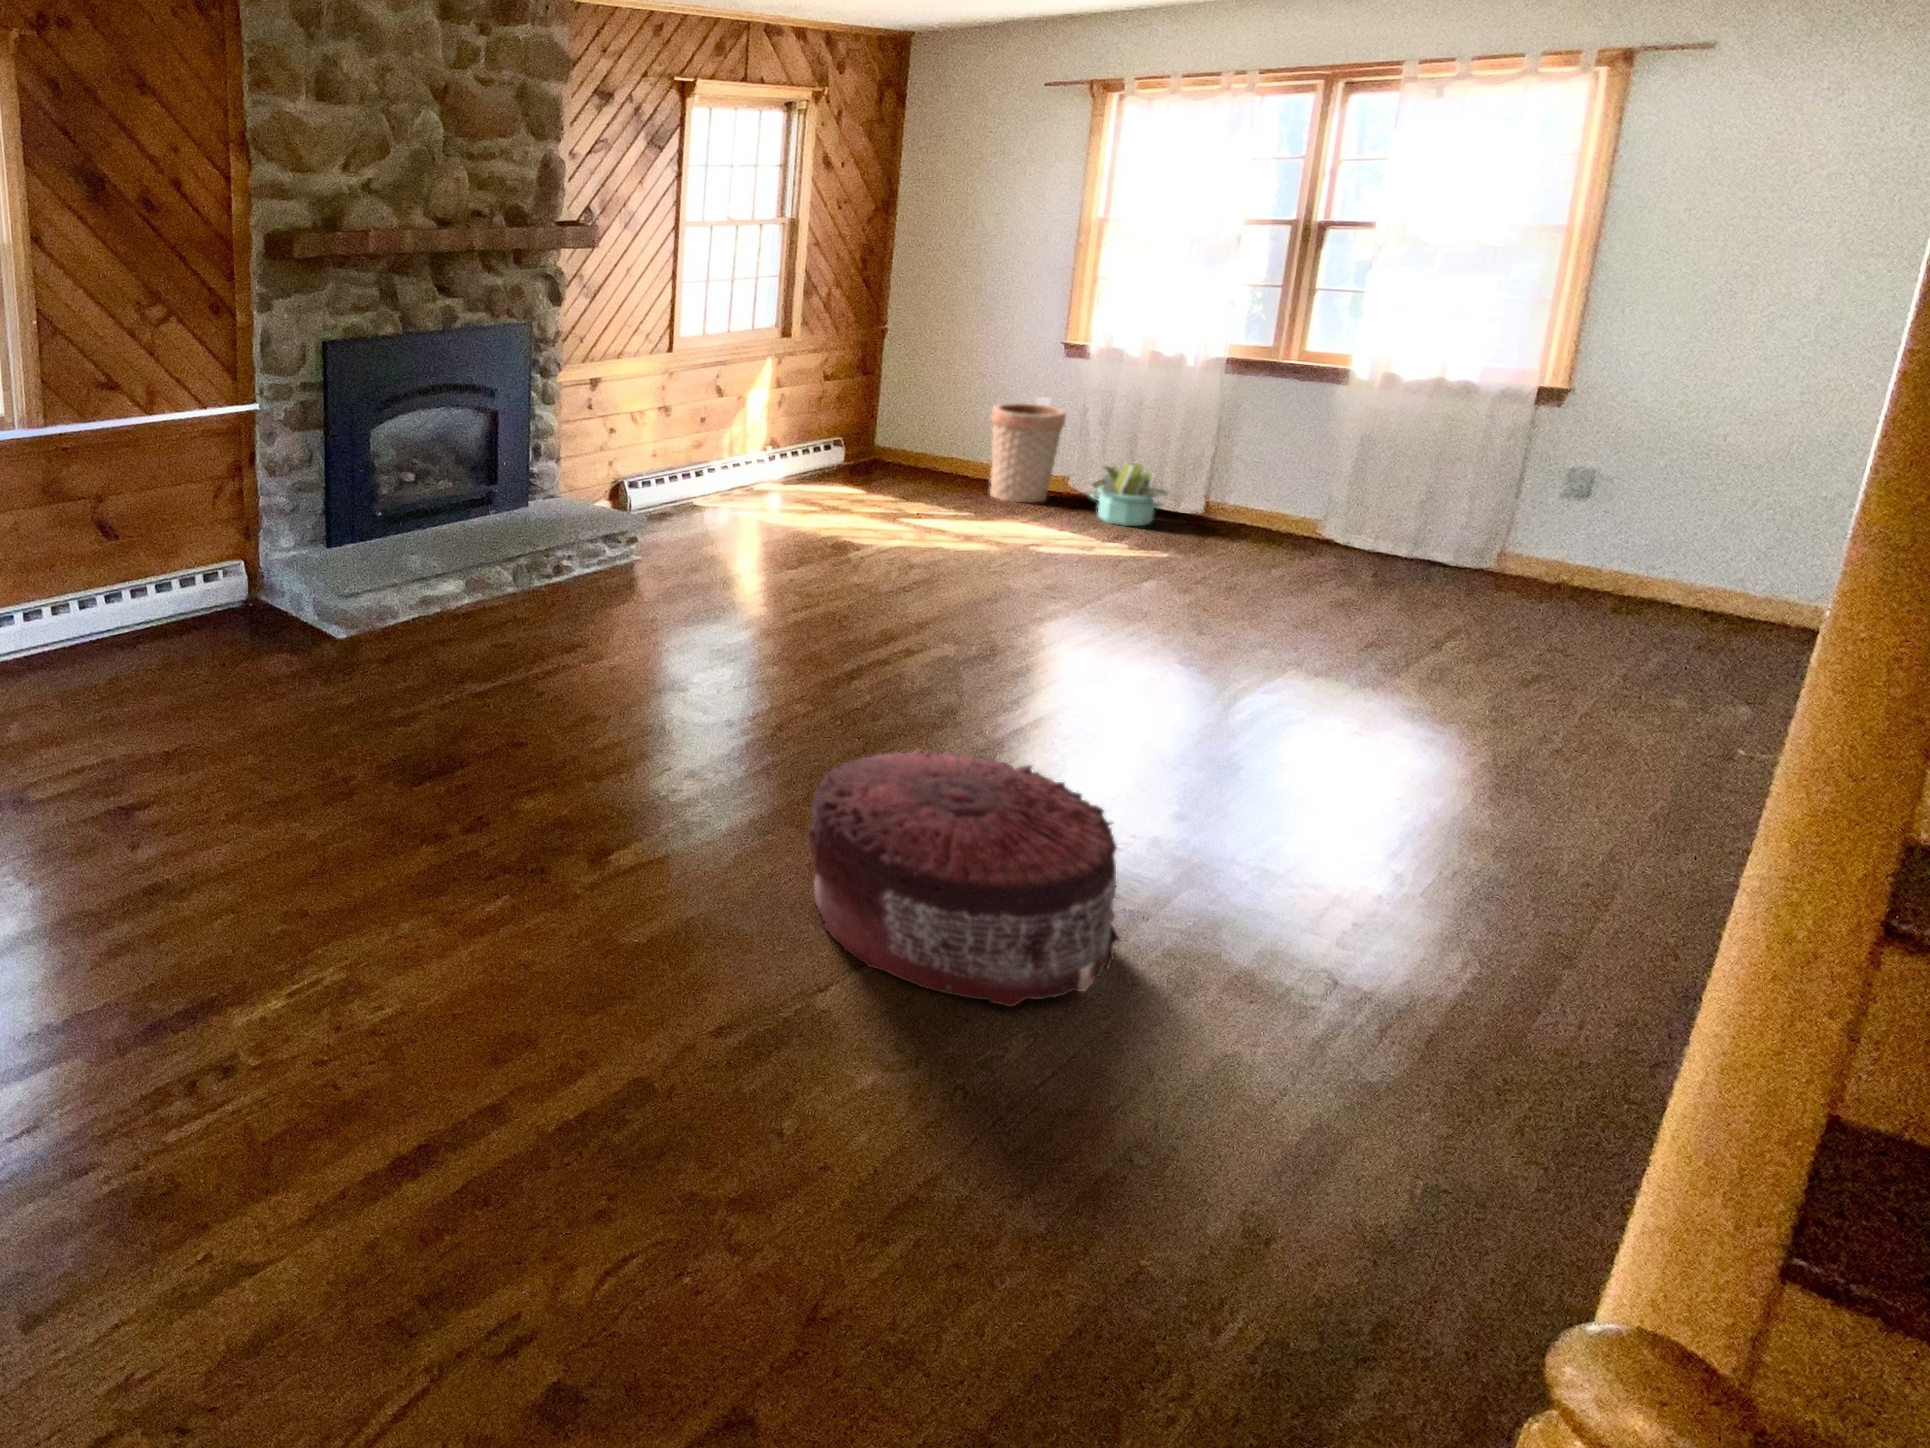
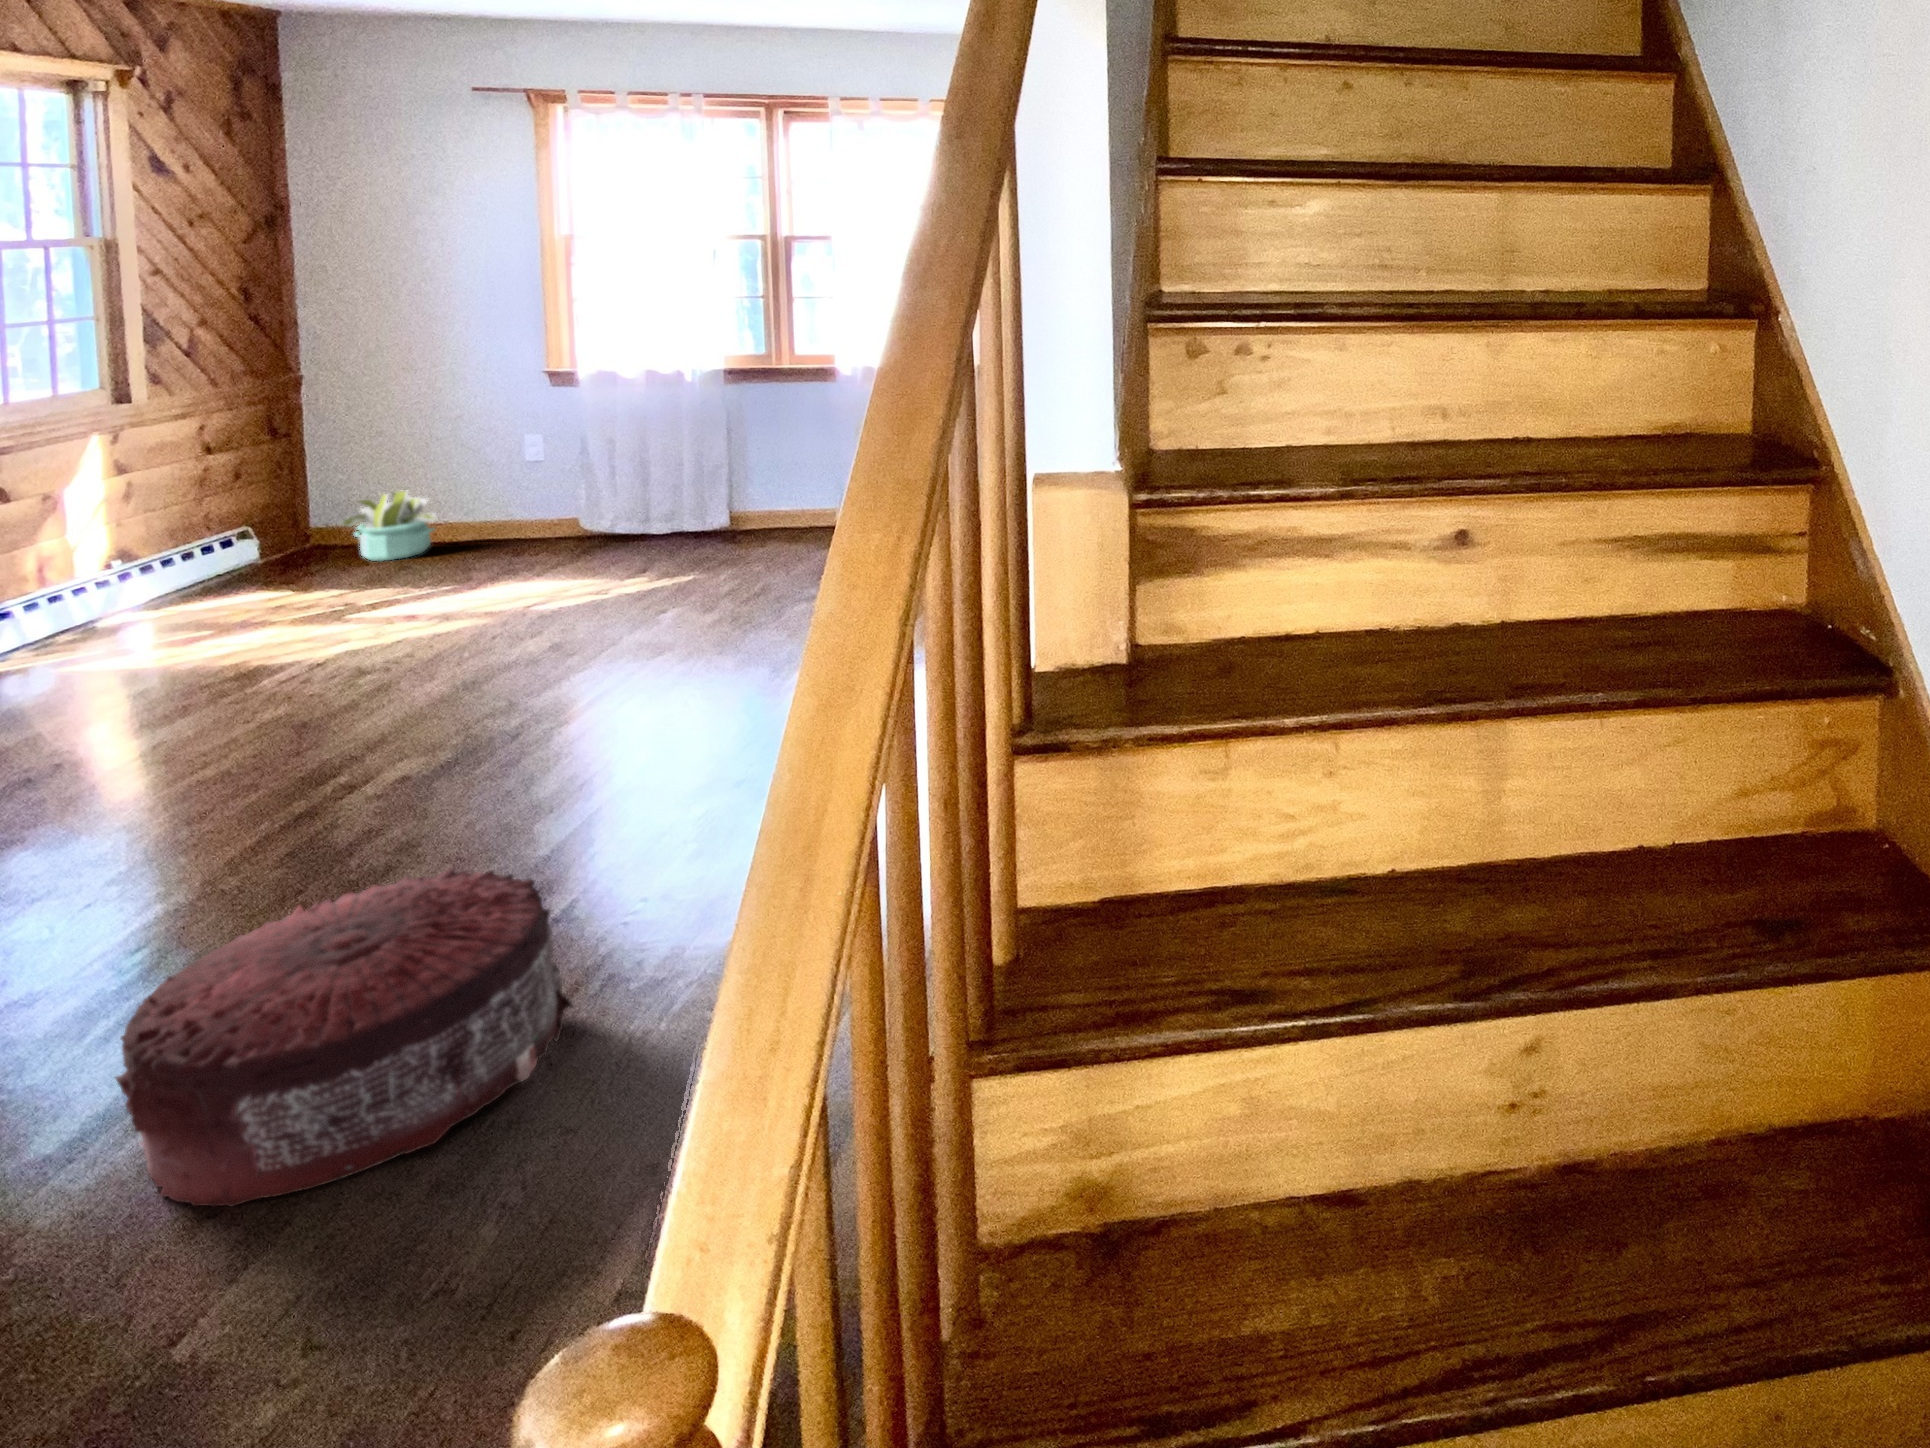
basket: present [990,403,1066,502] -> none [471,441,567,559]
decorative plant: present [1091,463,1169,526] -> present [338,490,435,561]

